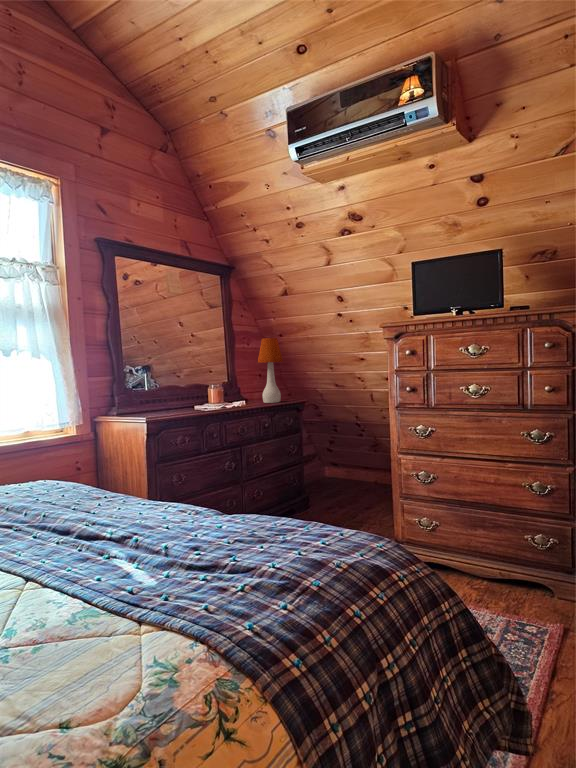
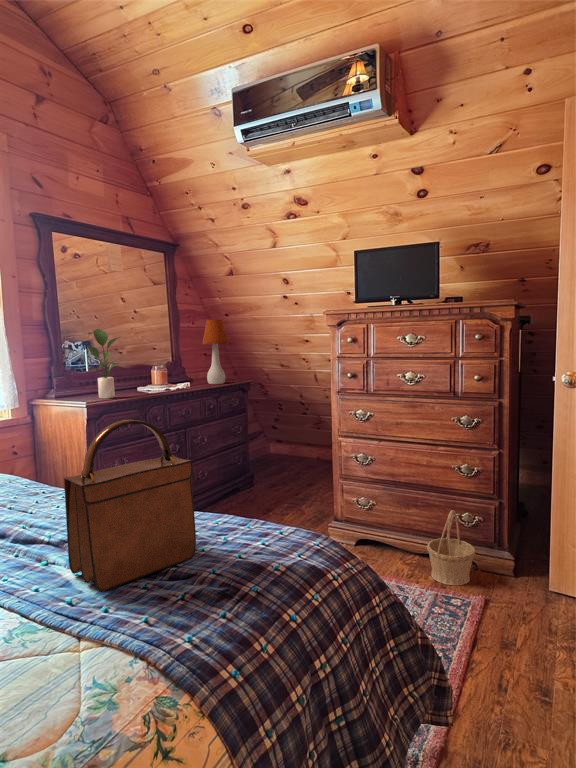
potted plant: none [146,347,179,416] -> present [87,329,120,399]
handbag: none [126,412,255,582] -> present [64,420,196,592]
basket: none [498,530,552,612] -> present [427,510,475,586]

